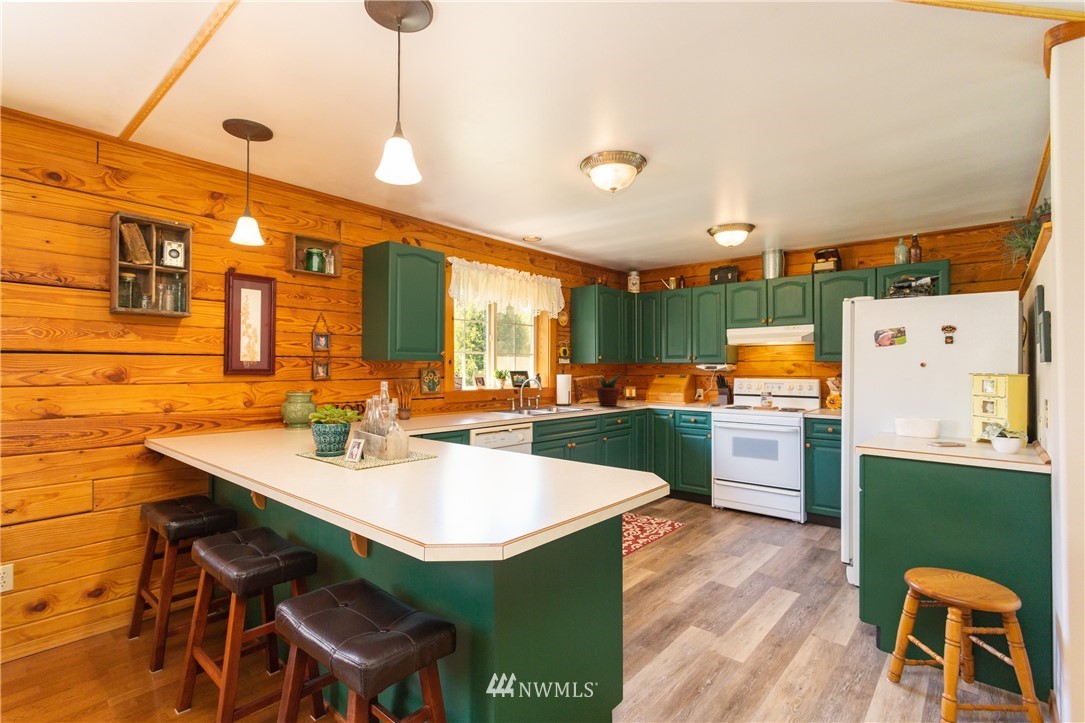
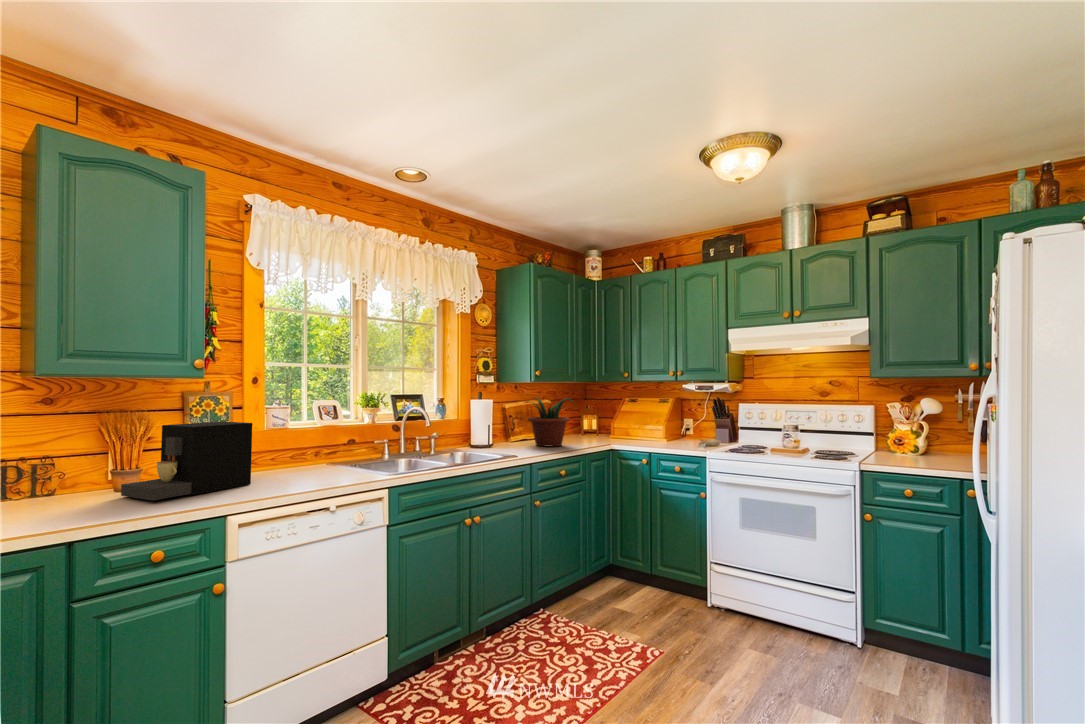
coffee maker: none [416,385,467,421] -> present [121,421,252,500]

